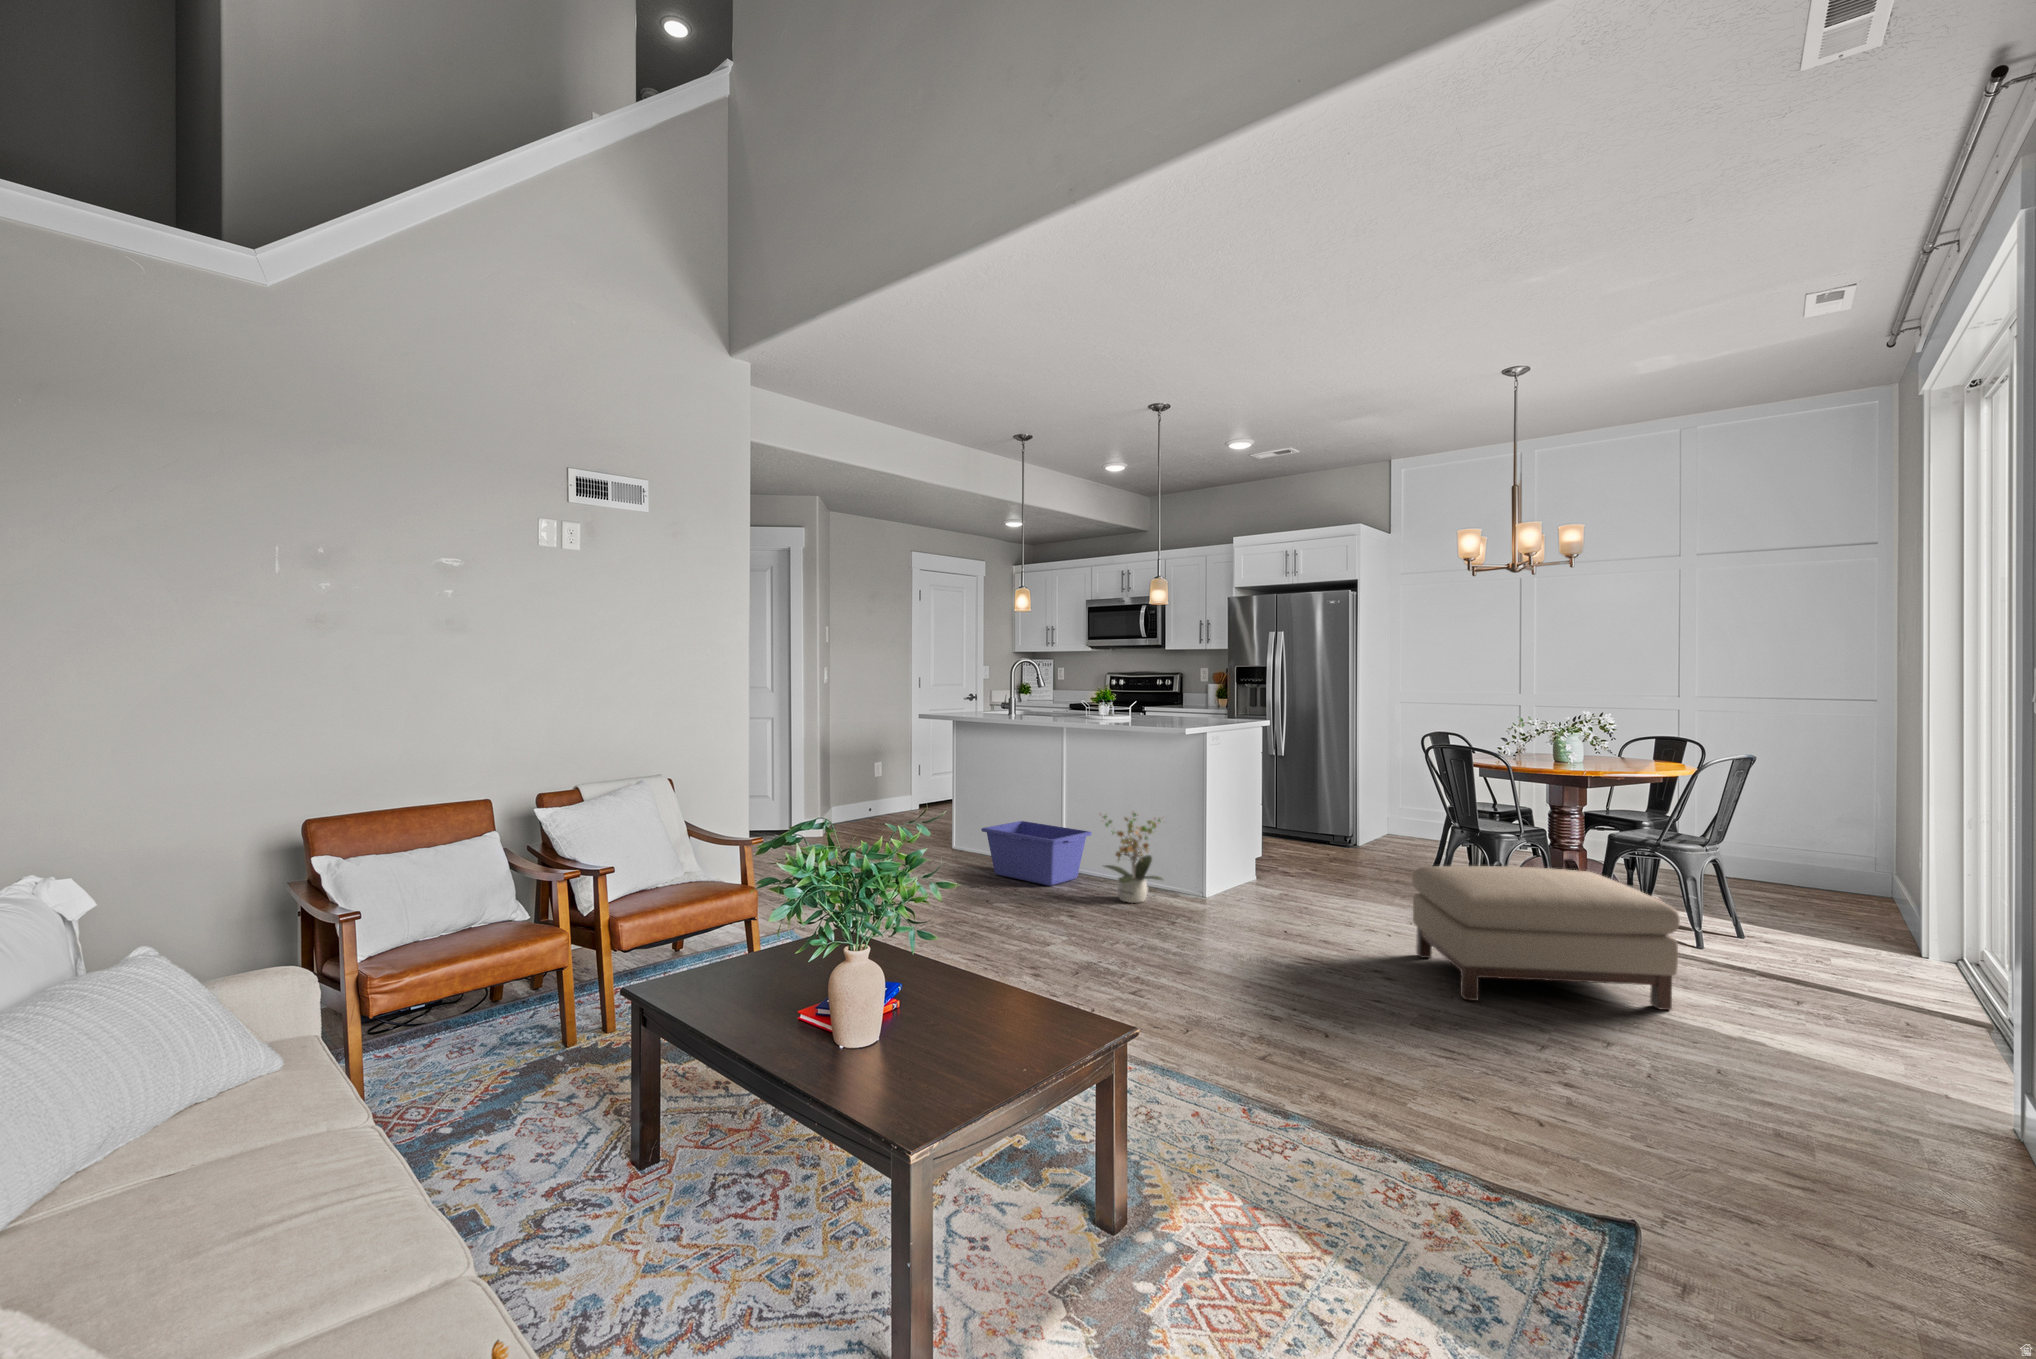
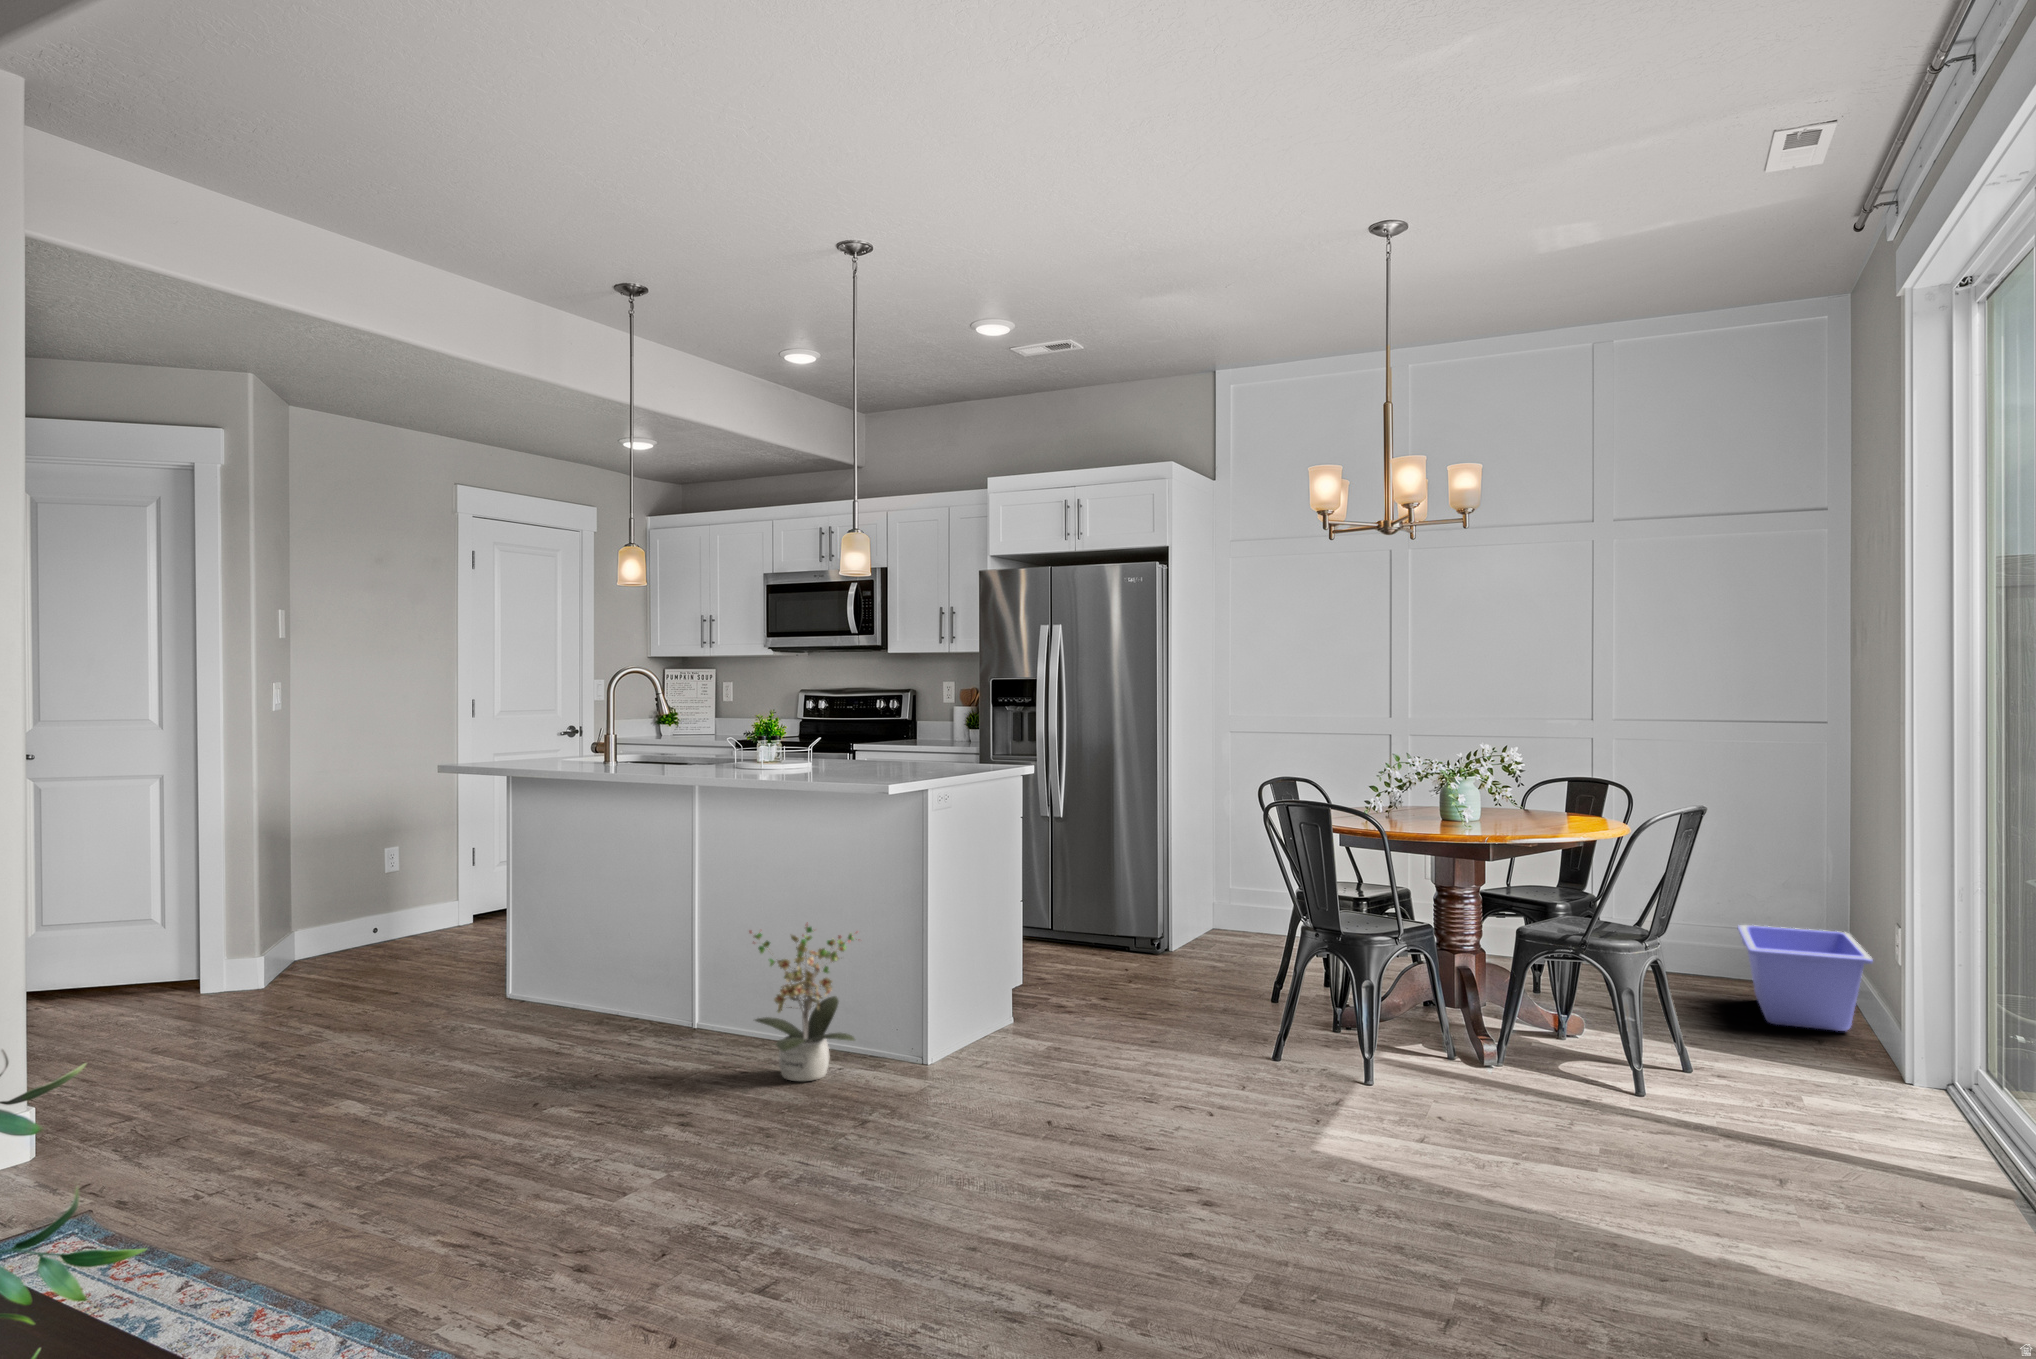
storage bin: present [981,821,1092,886] -> present [1738,925,1873,1031]
ottoman: present [1412,866,1680,1010] -> none [1242,996,1628,1228]

